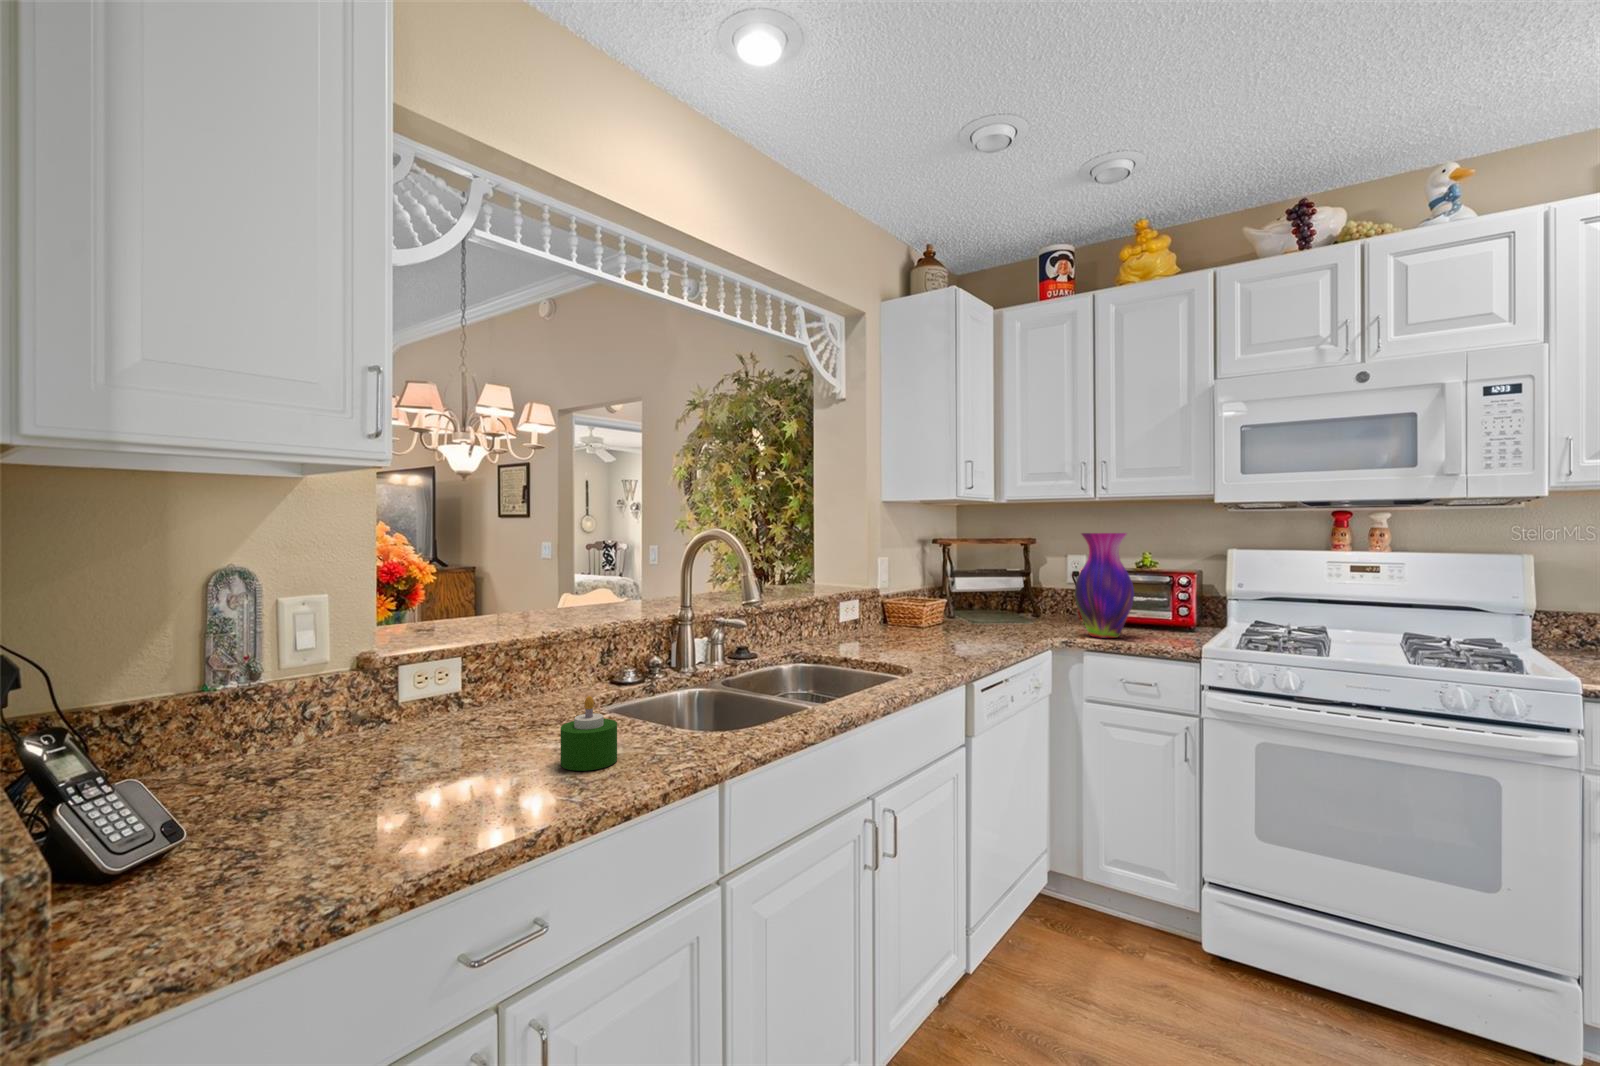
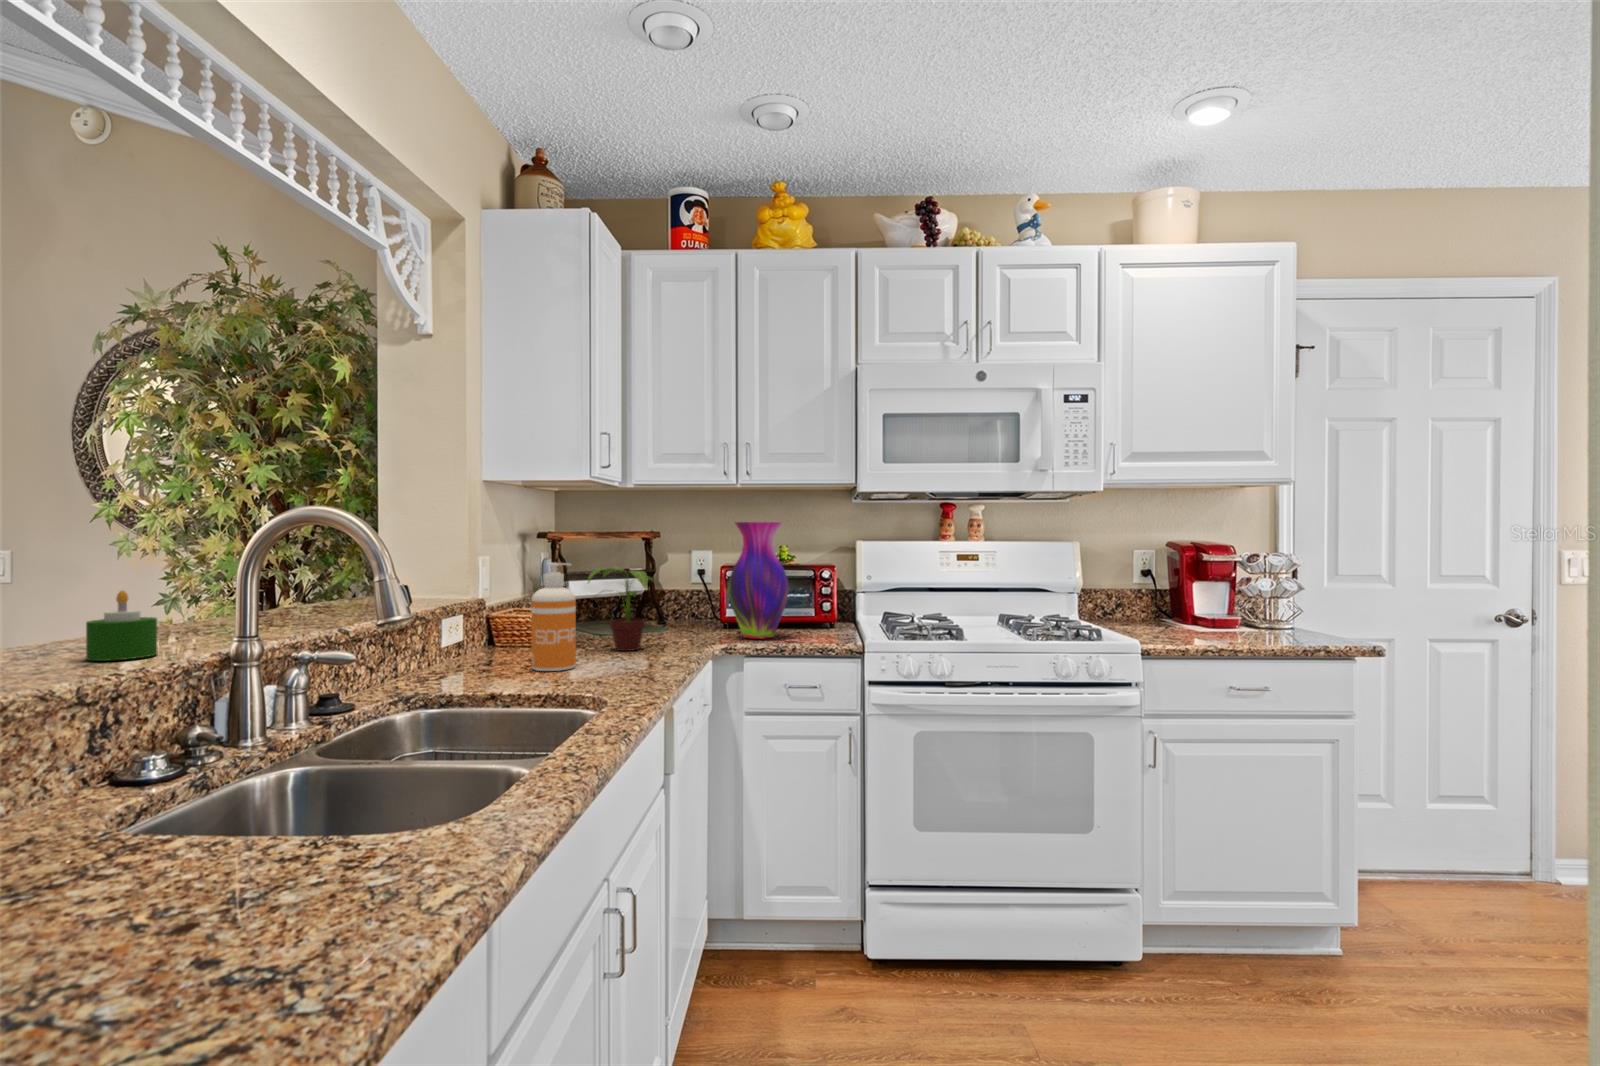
soap dispenser: none [890,565,922,647] -> present [531,563,576,671]
potted plant: none [943,570,1007,638] -> present [588,567,657,651]
candle: present [561,696,617,771] -> present [86,590,157,661]

